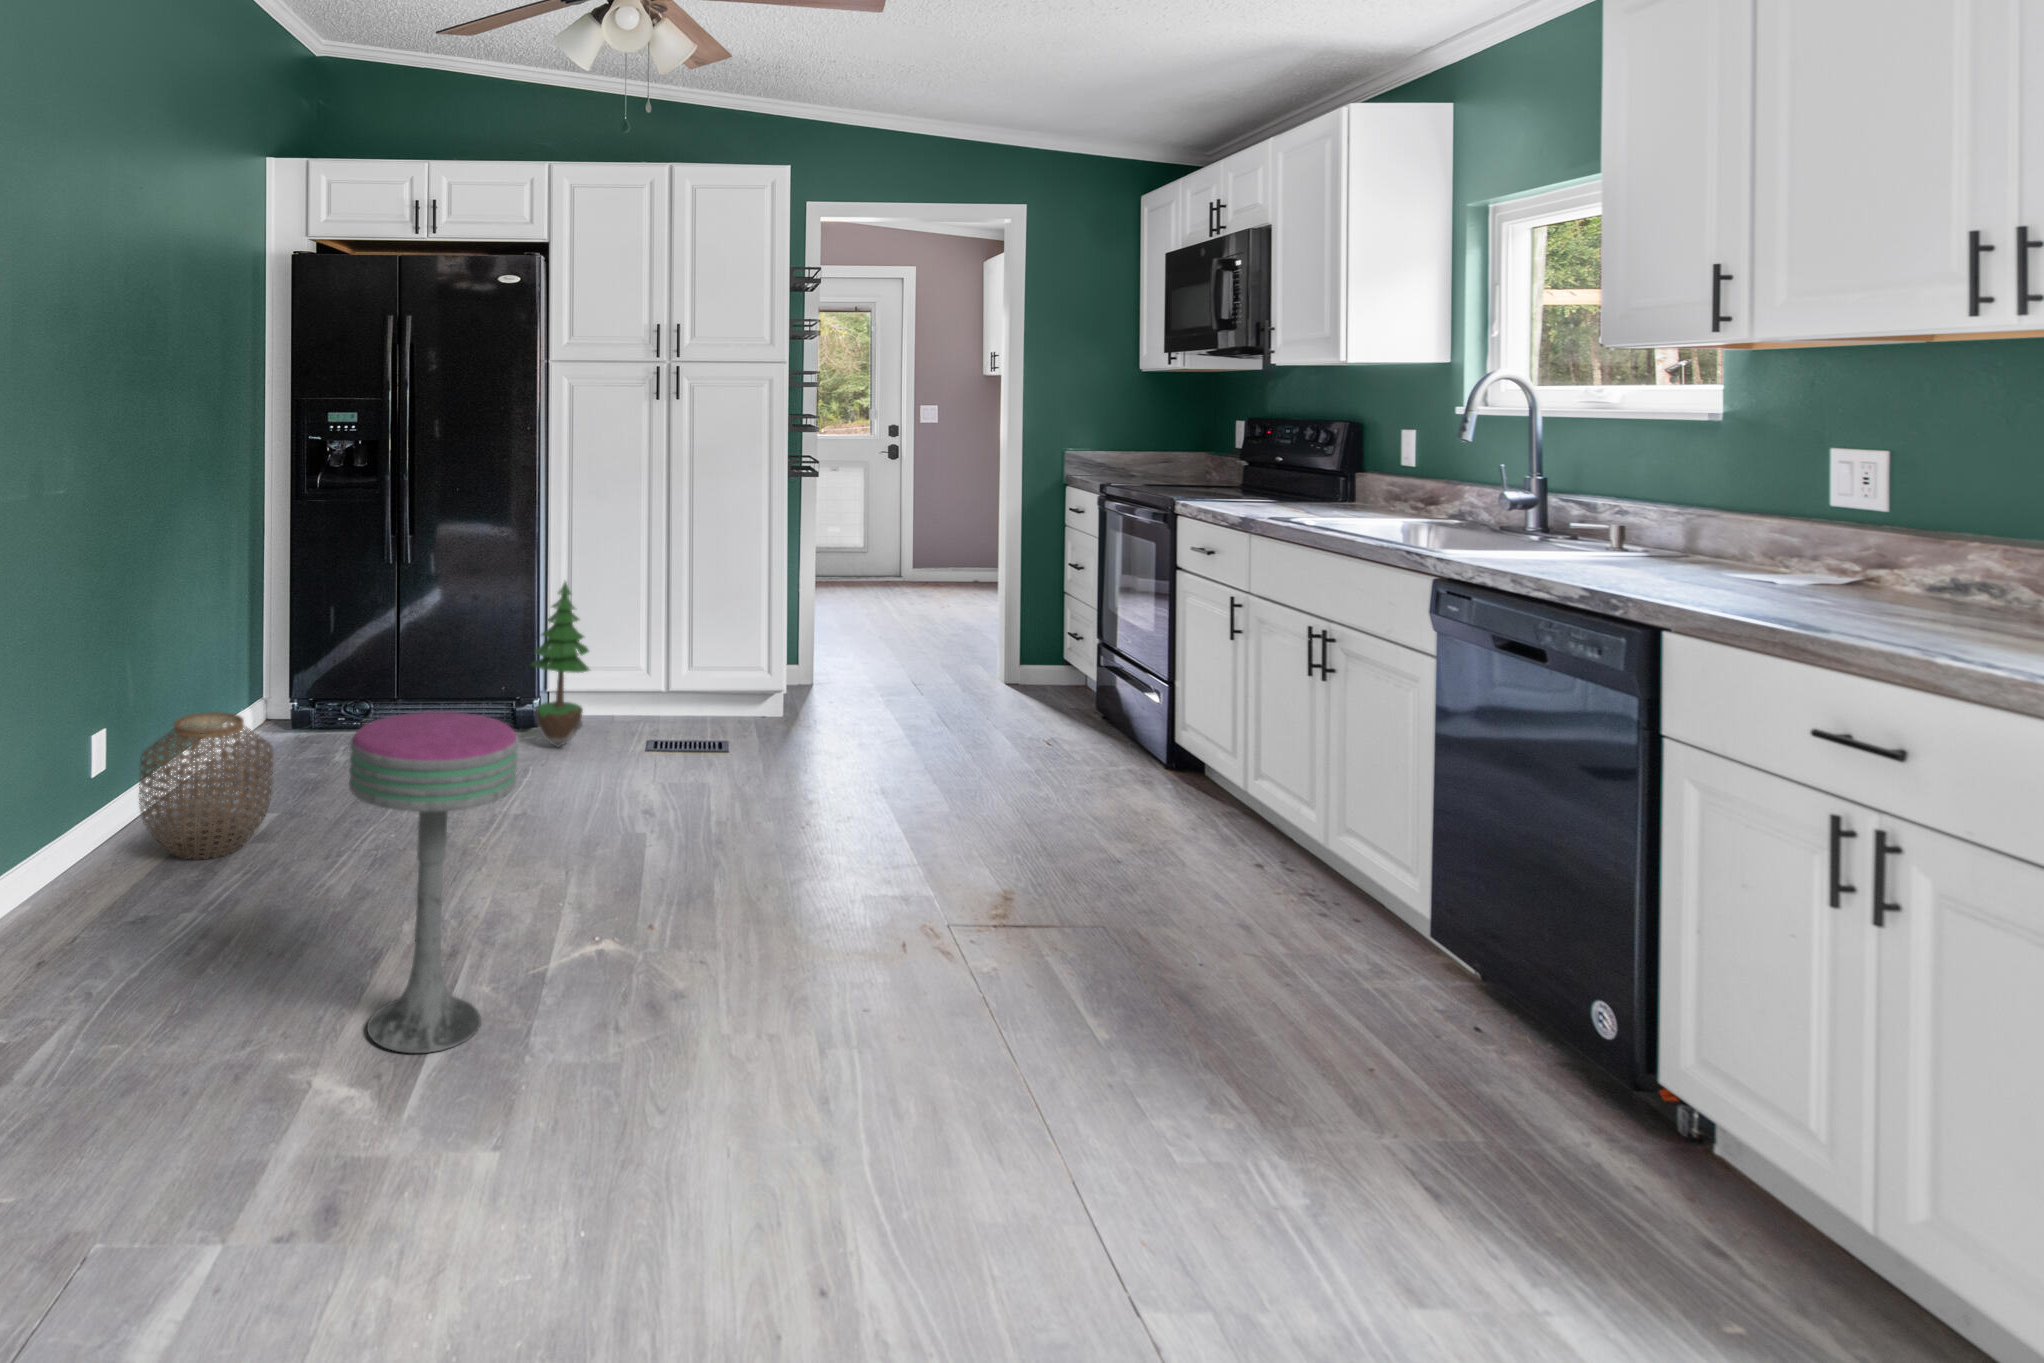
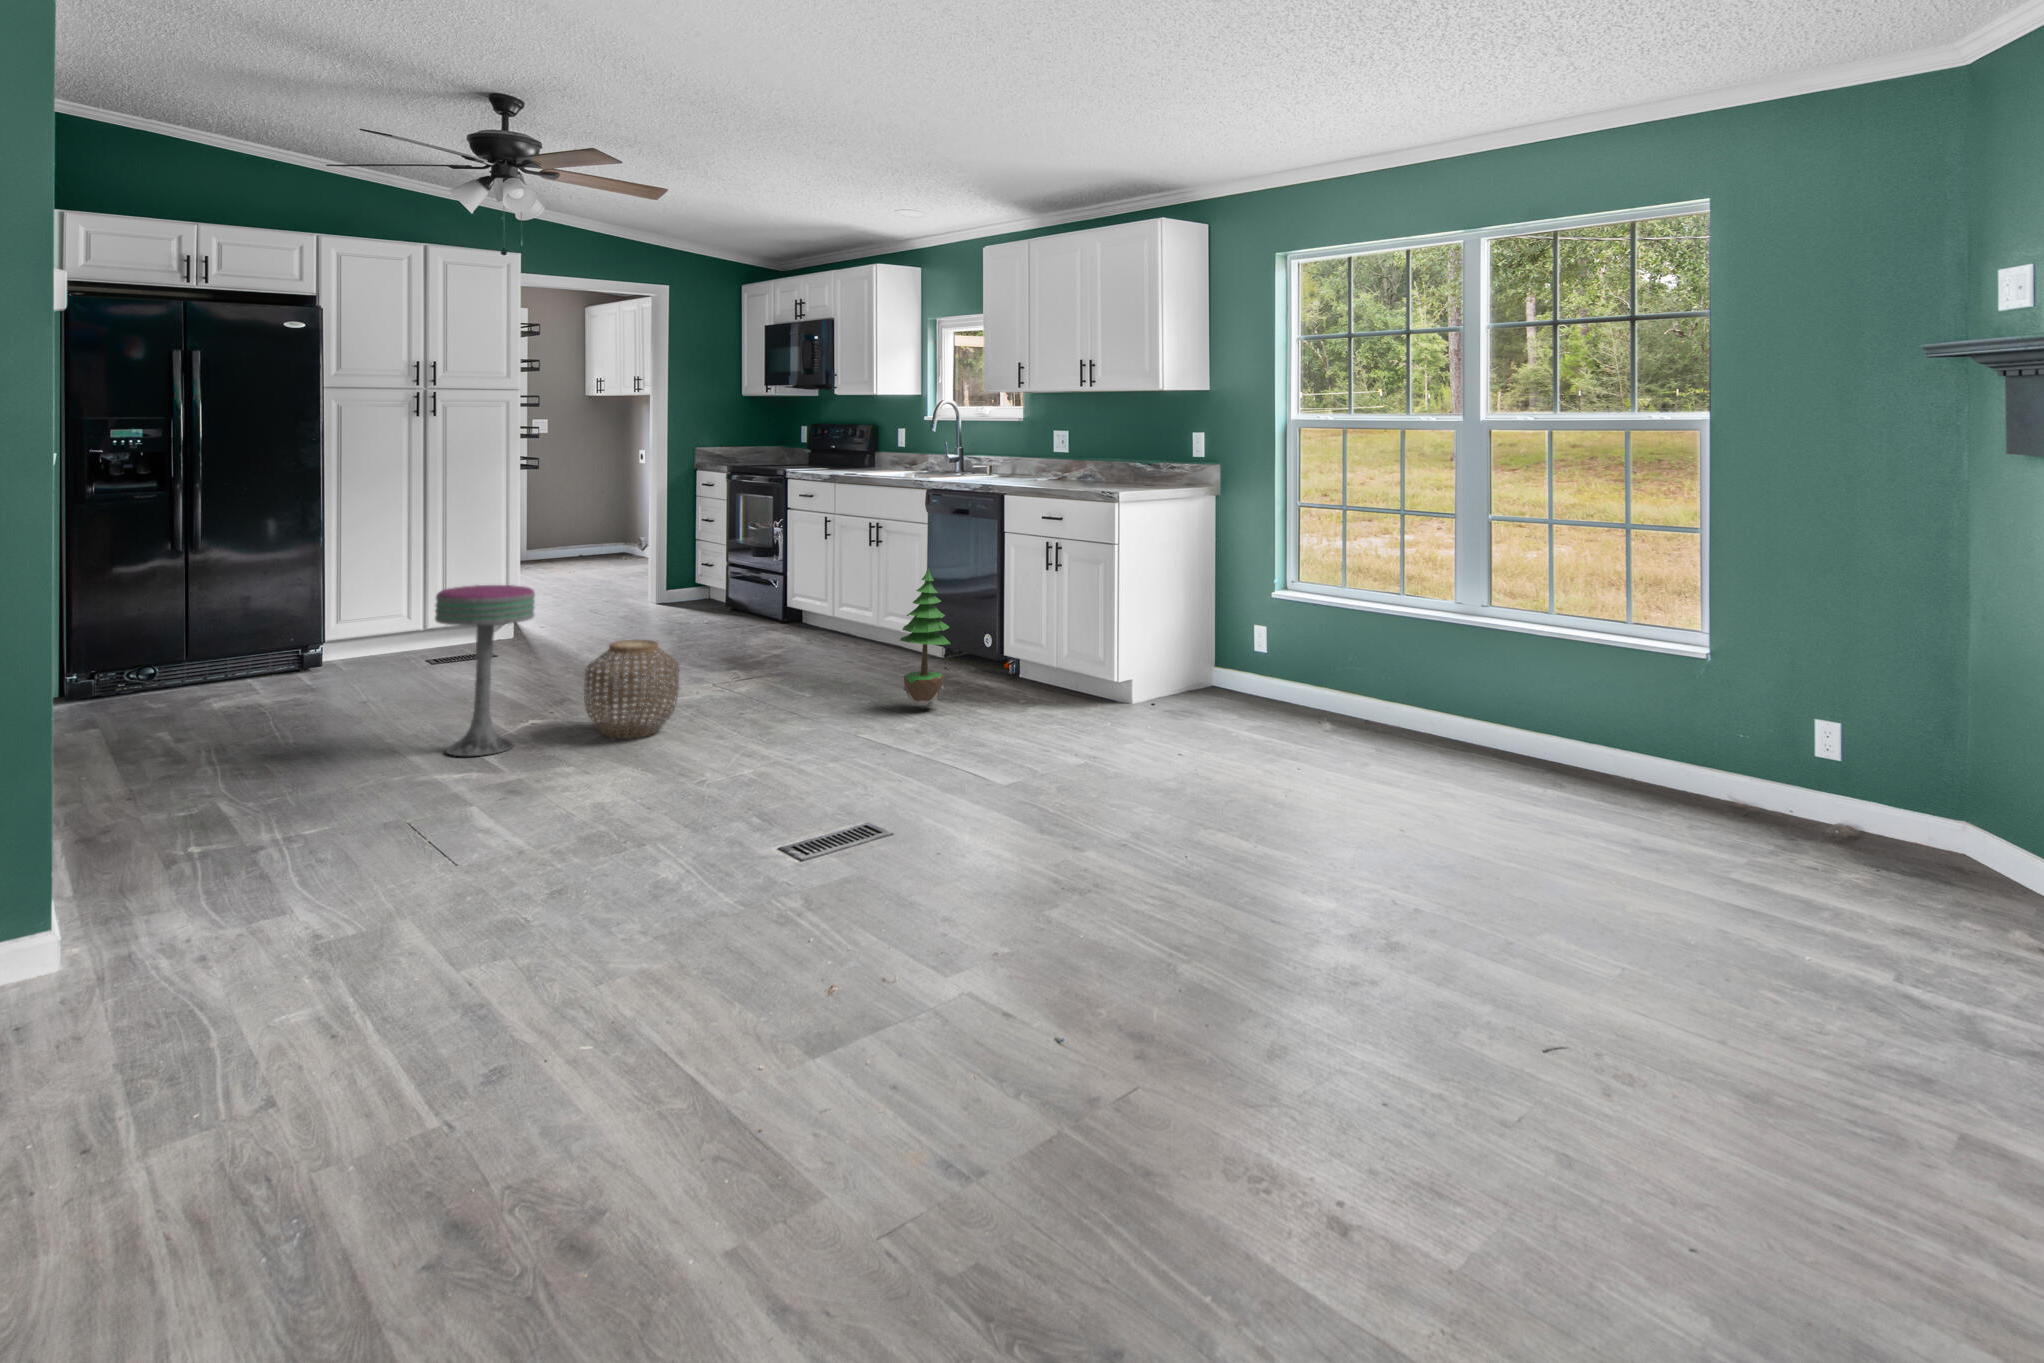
potted tree: present [532,582,589,747] -> present [900,568,950,709]
woven basket: present [139,712,273,859] -> present [584,640,679,738]

